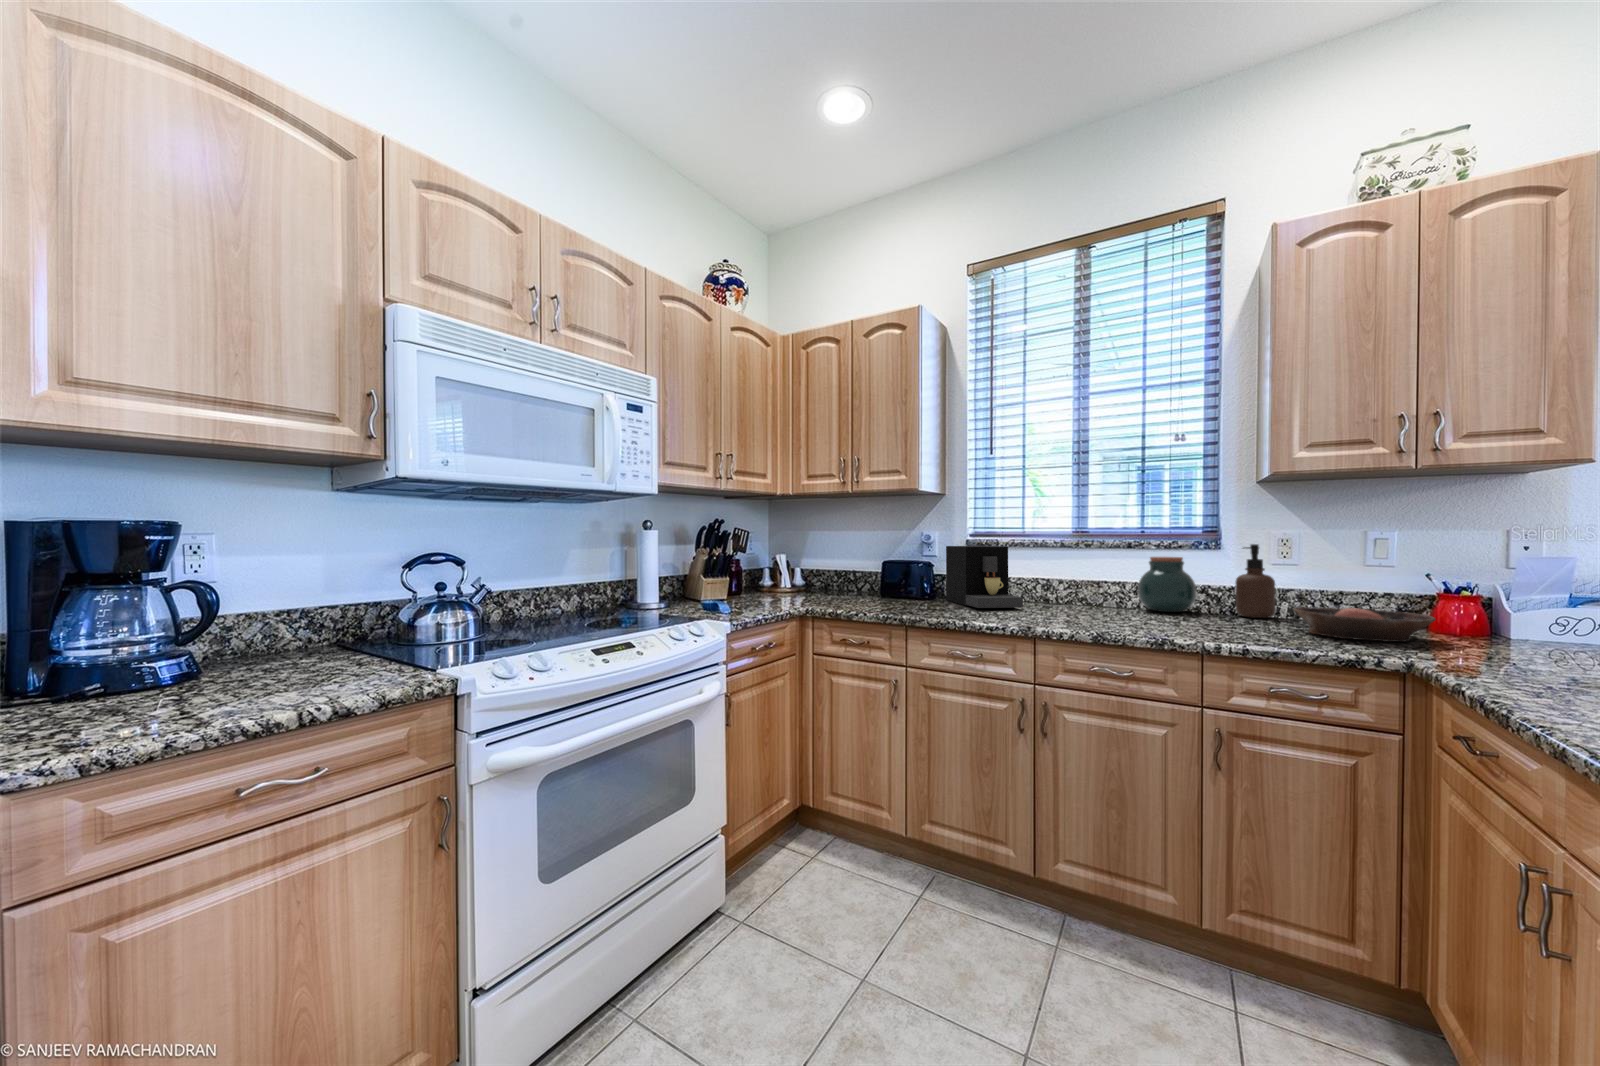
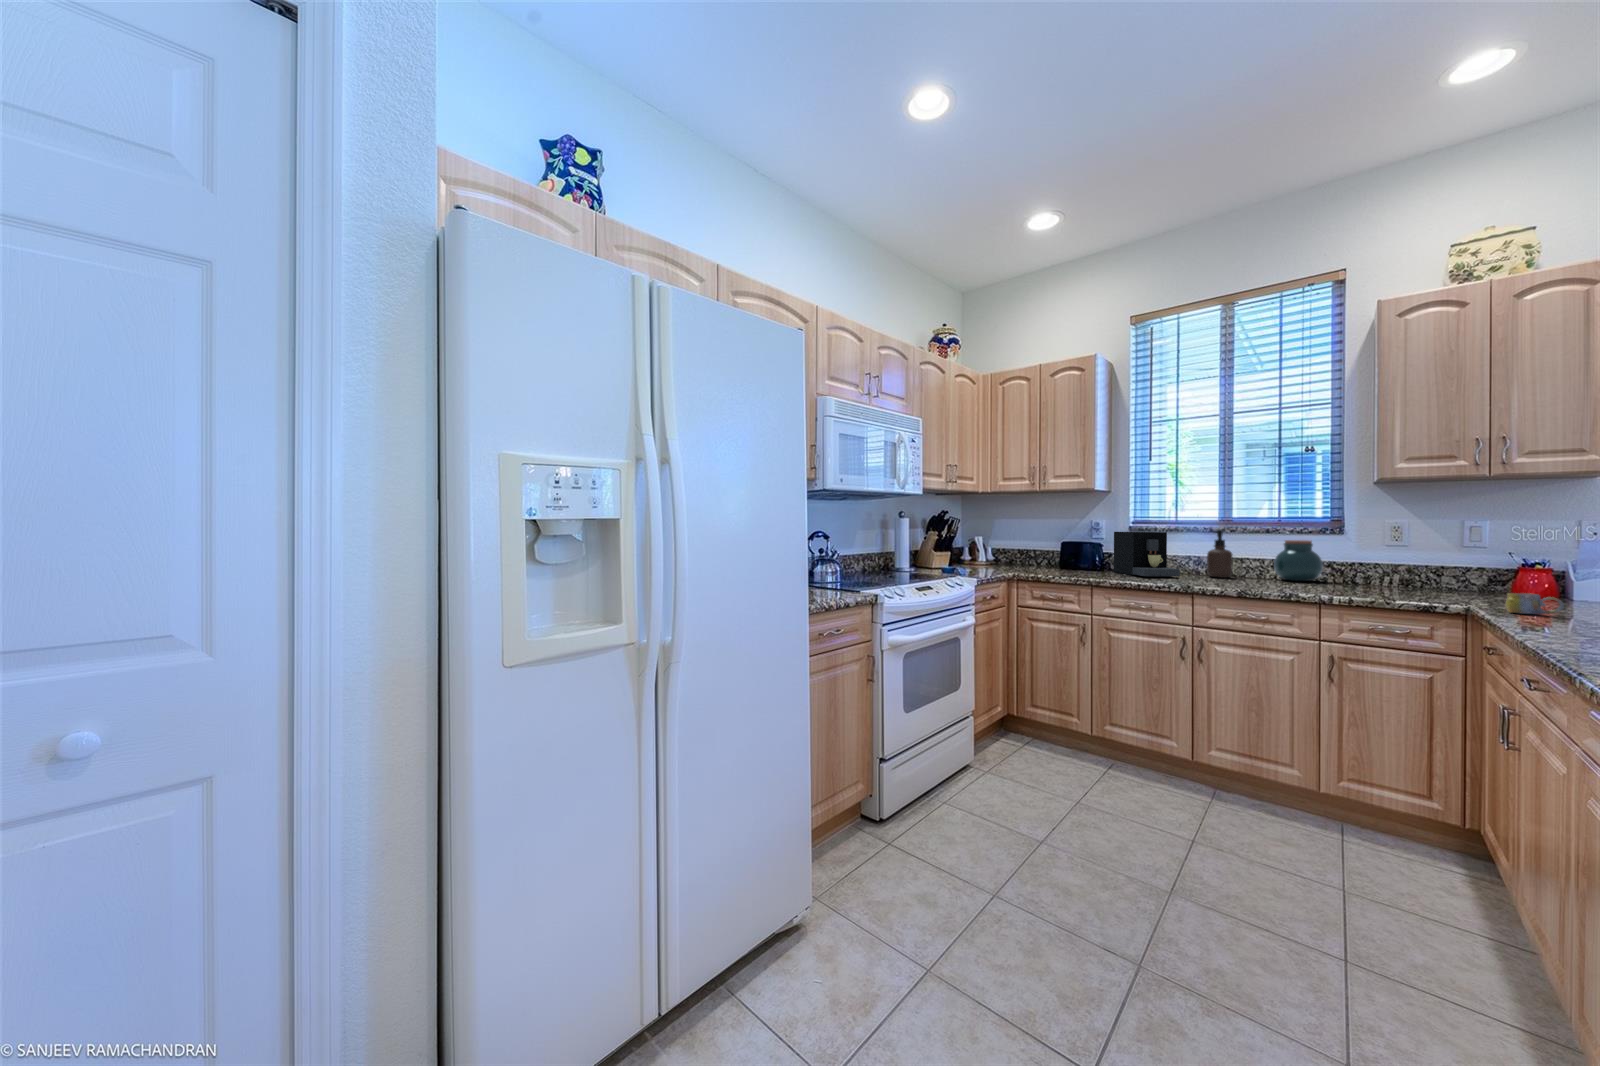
soap dispenser: present [1235,544,1276,618] -> present [1207,530,1233,578]
bowl: present [1294,607,1436,642] -> none [1396,576,1505,599]
mug: none [1467,641,1558,677] -> present [1505,593,1564,614]

